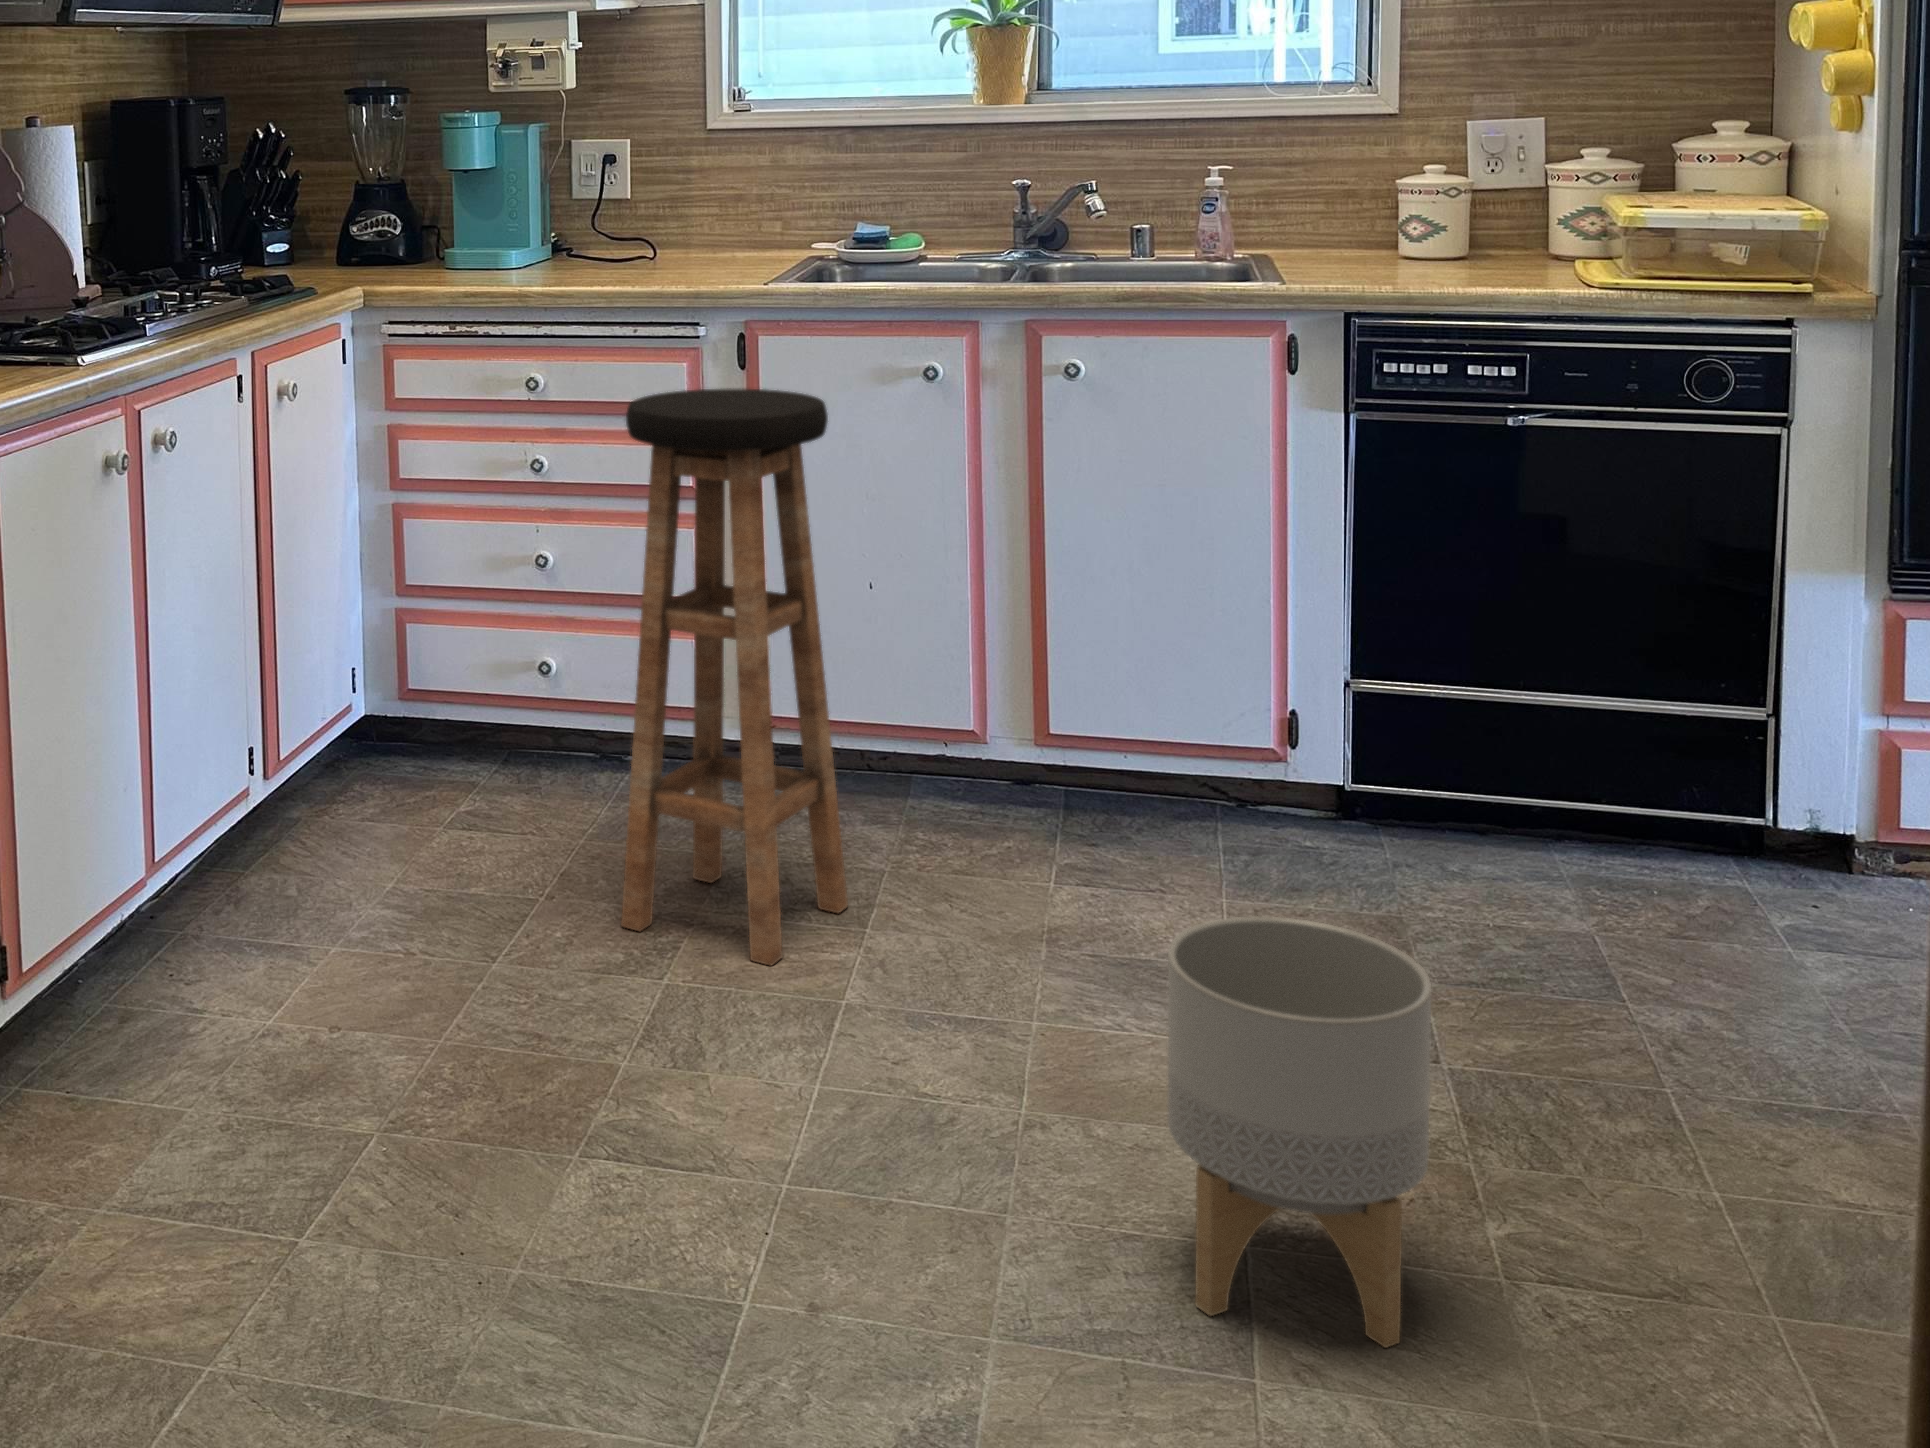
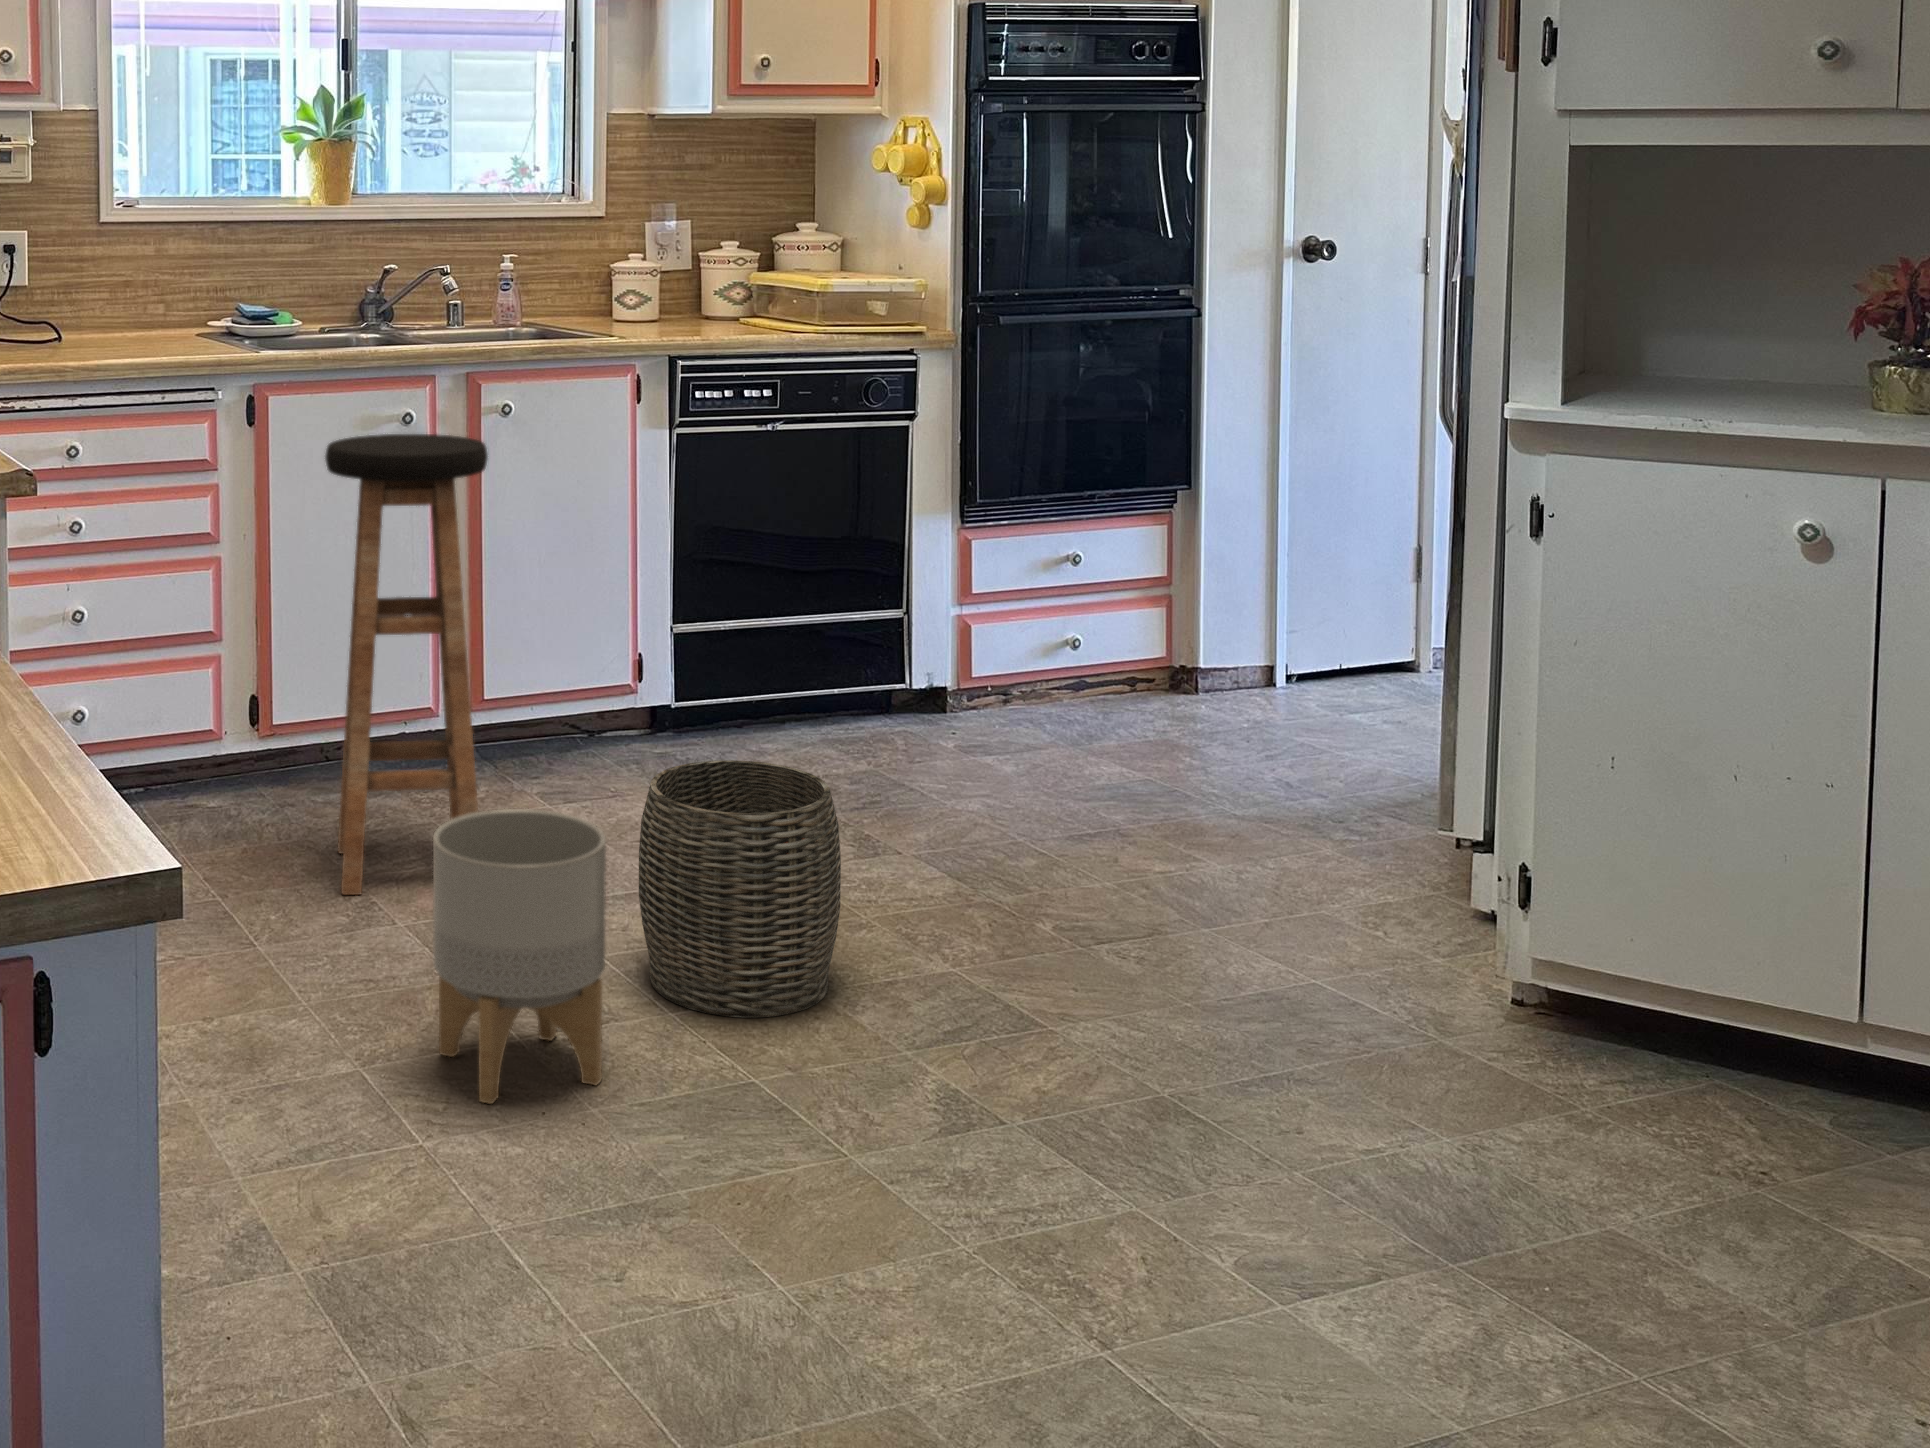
woven basket: none [729,868,1014,1249] -> present [639,760,841,1017]
planter: present [1168,916,1431,1348] -> present [433,809,606,1104]

